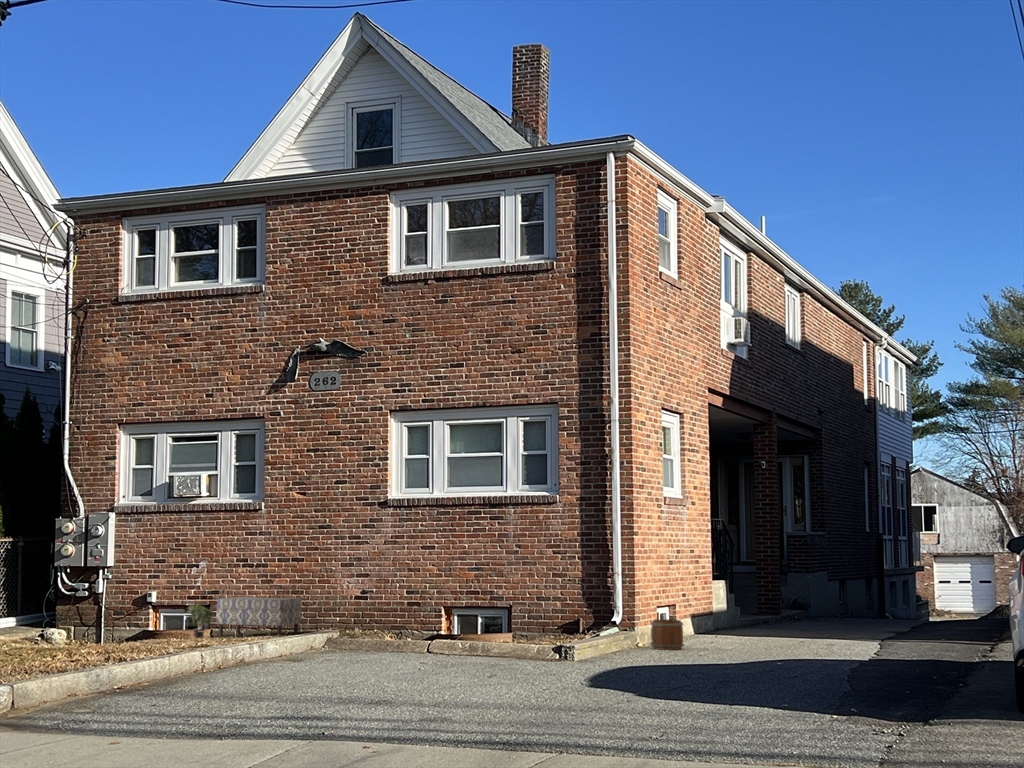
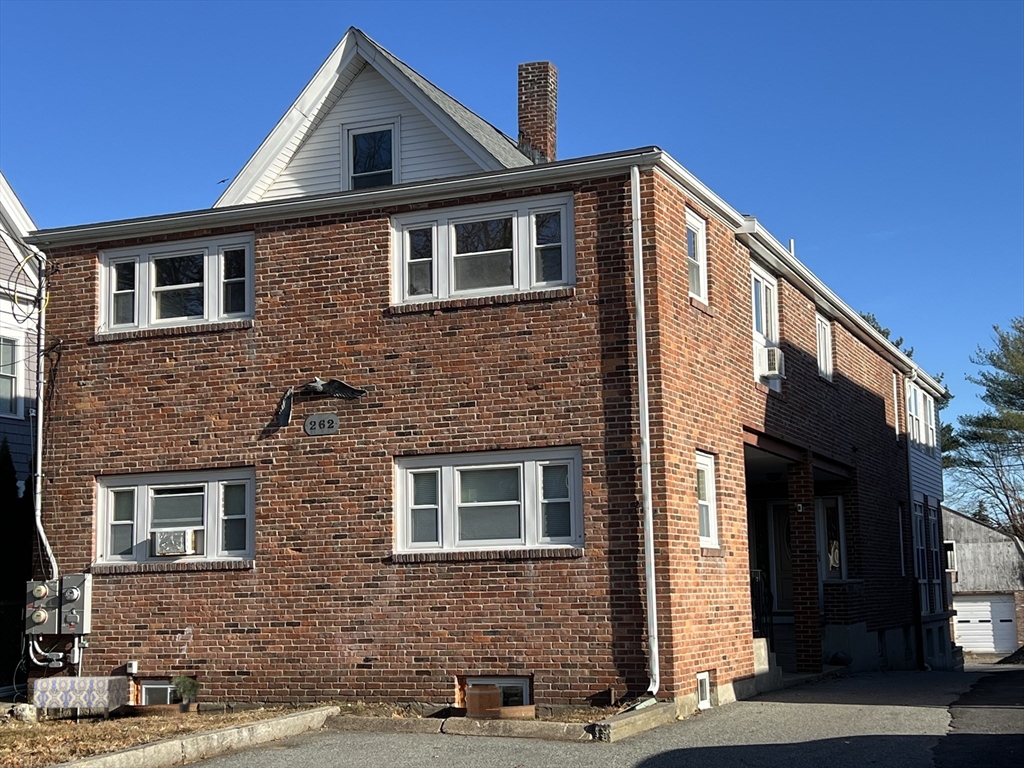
bench: present [217,597,301,636] -> present [34,676,128,720]
bucket: present [651,619,684,650] -> present [466,686,502,720]

